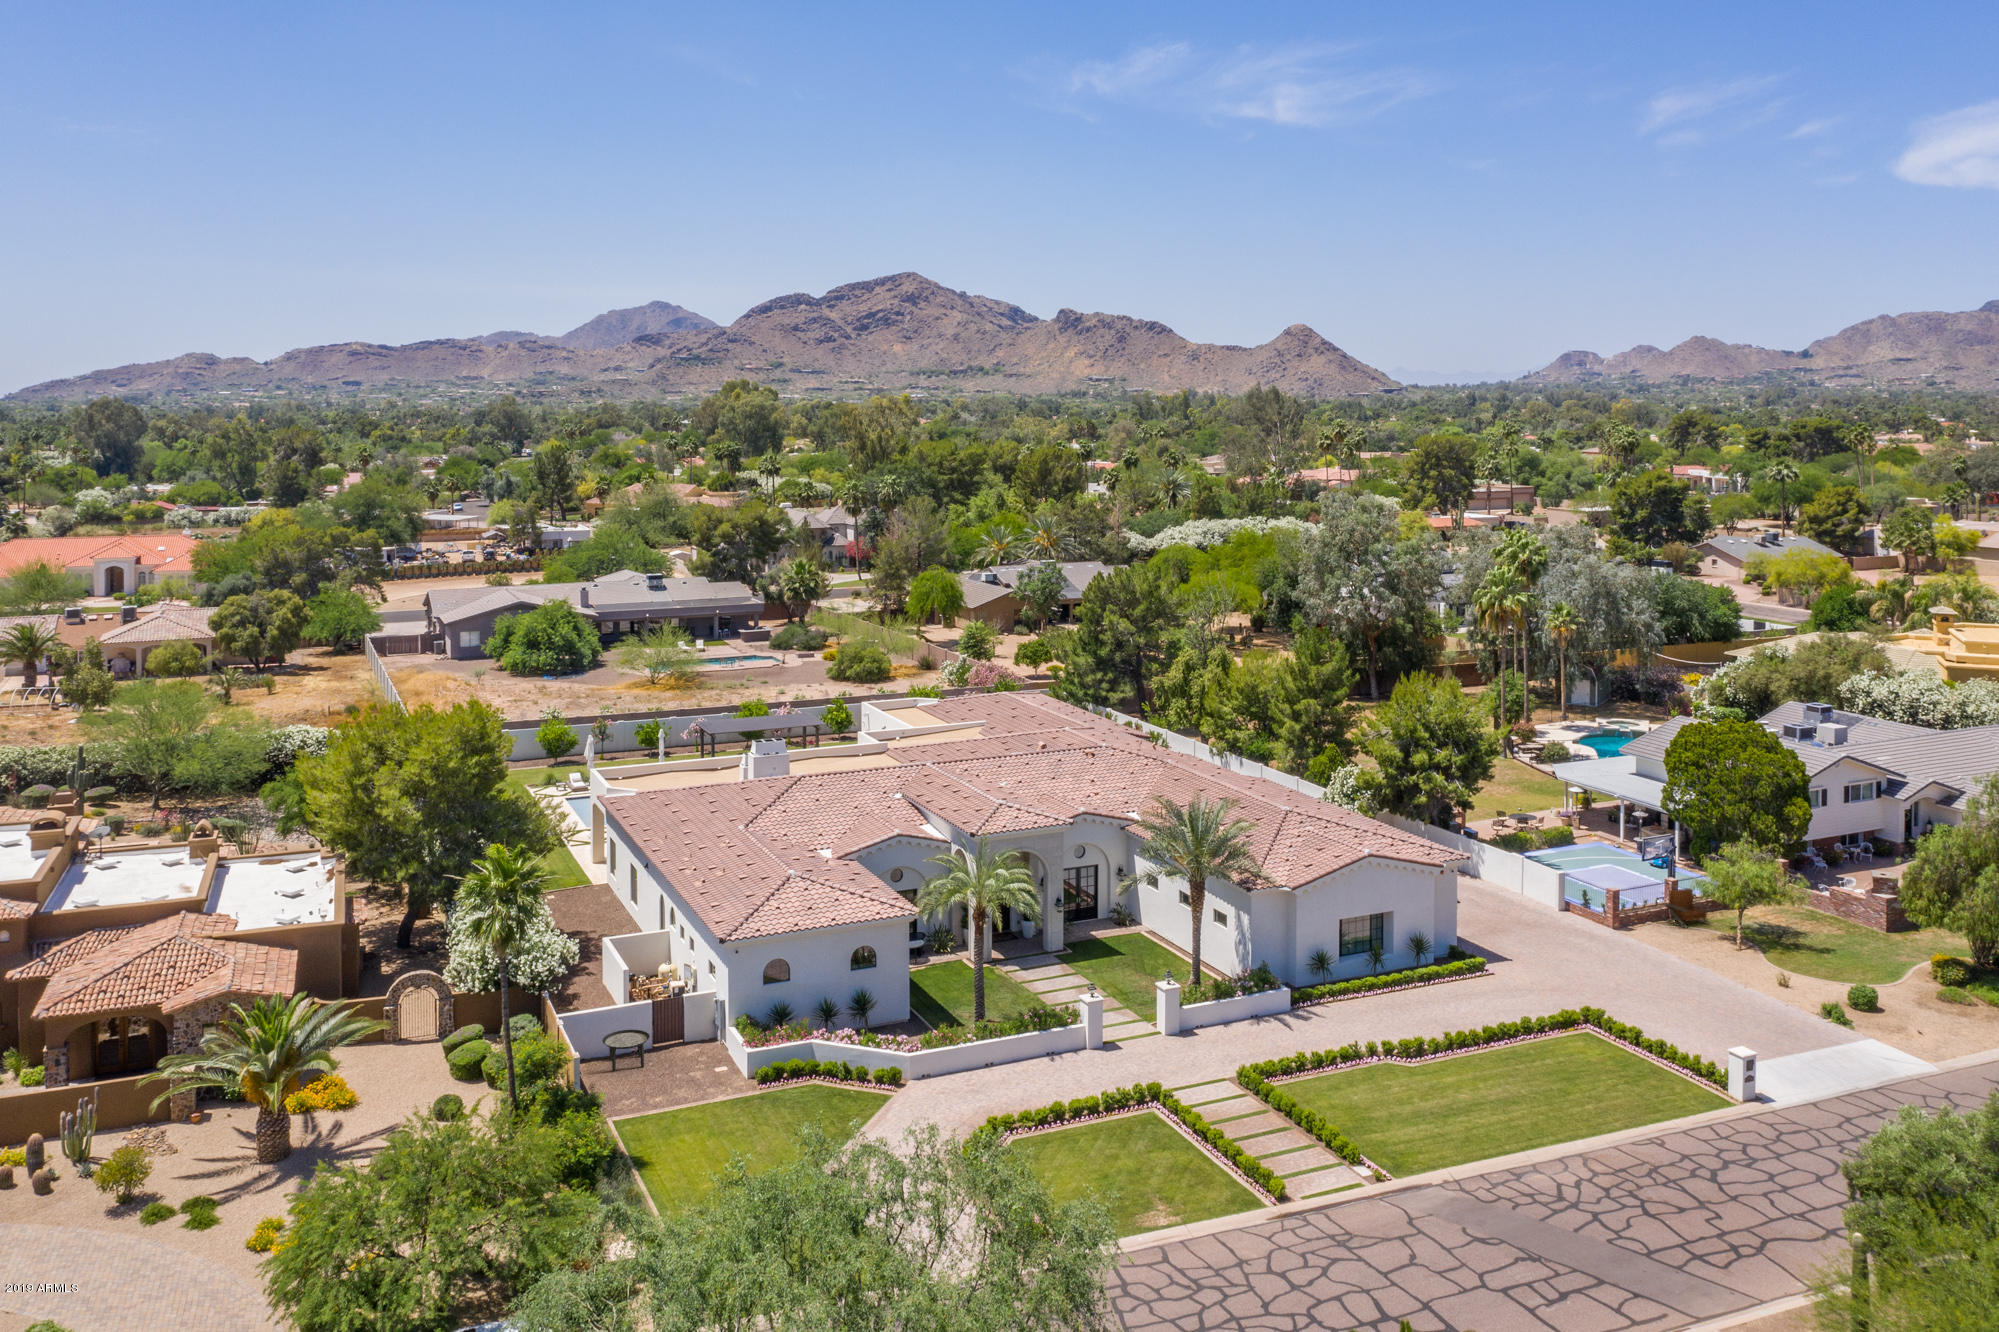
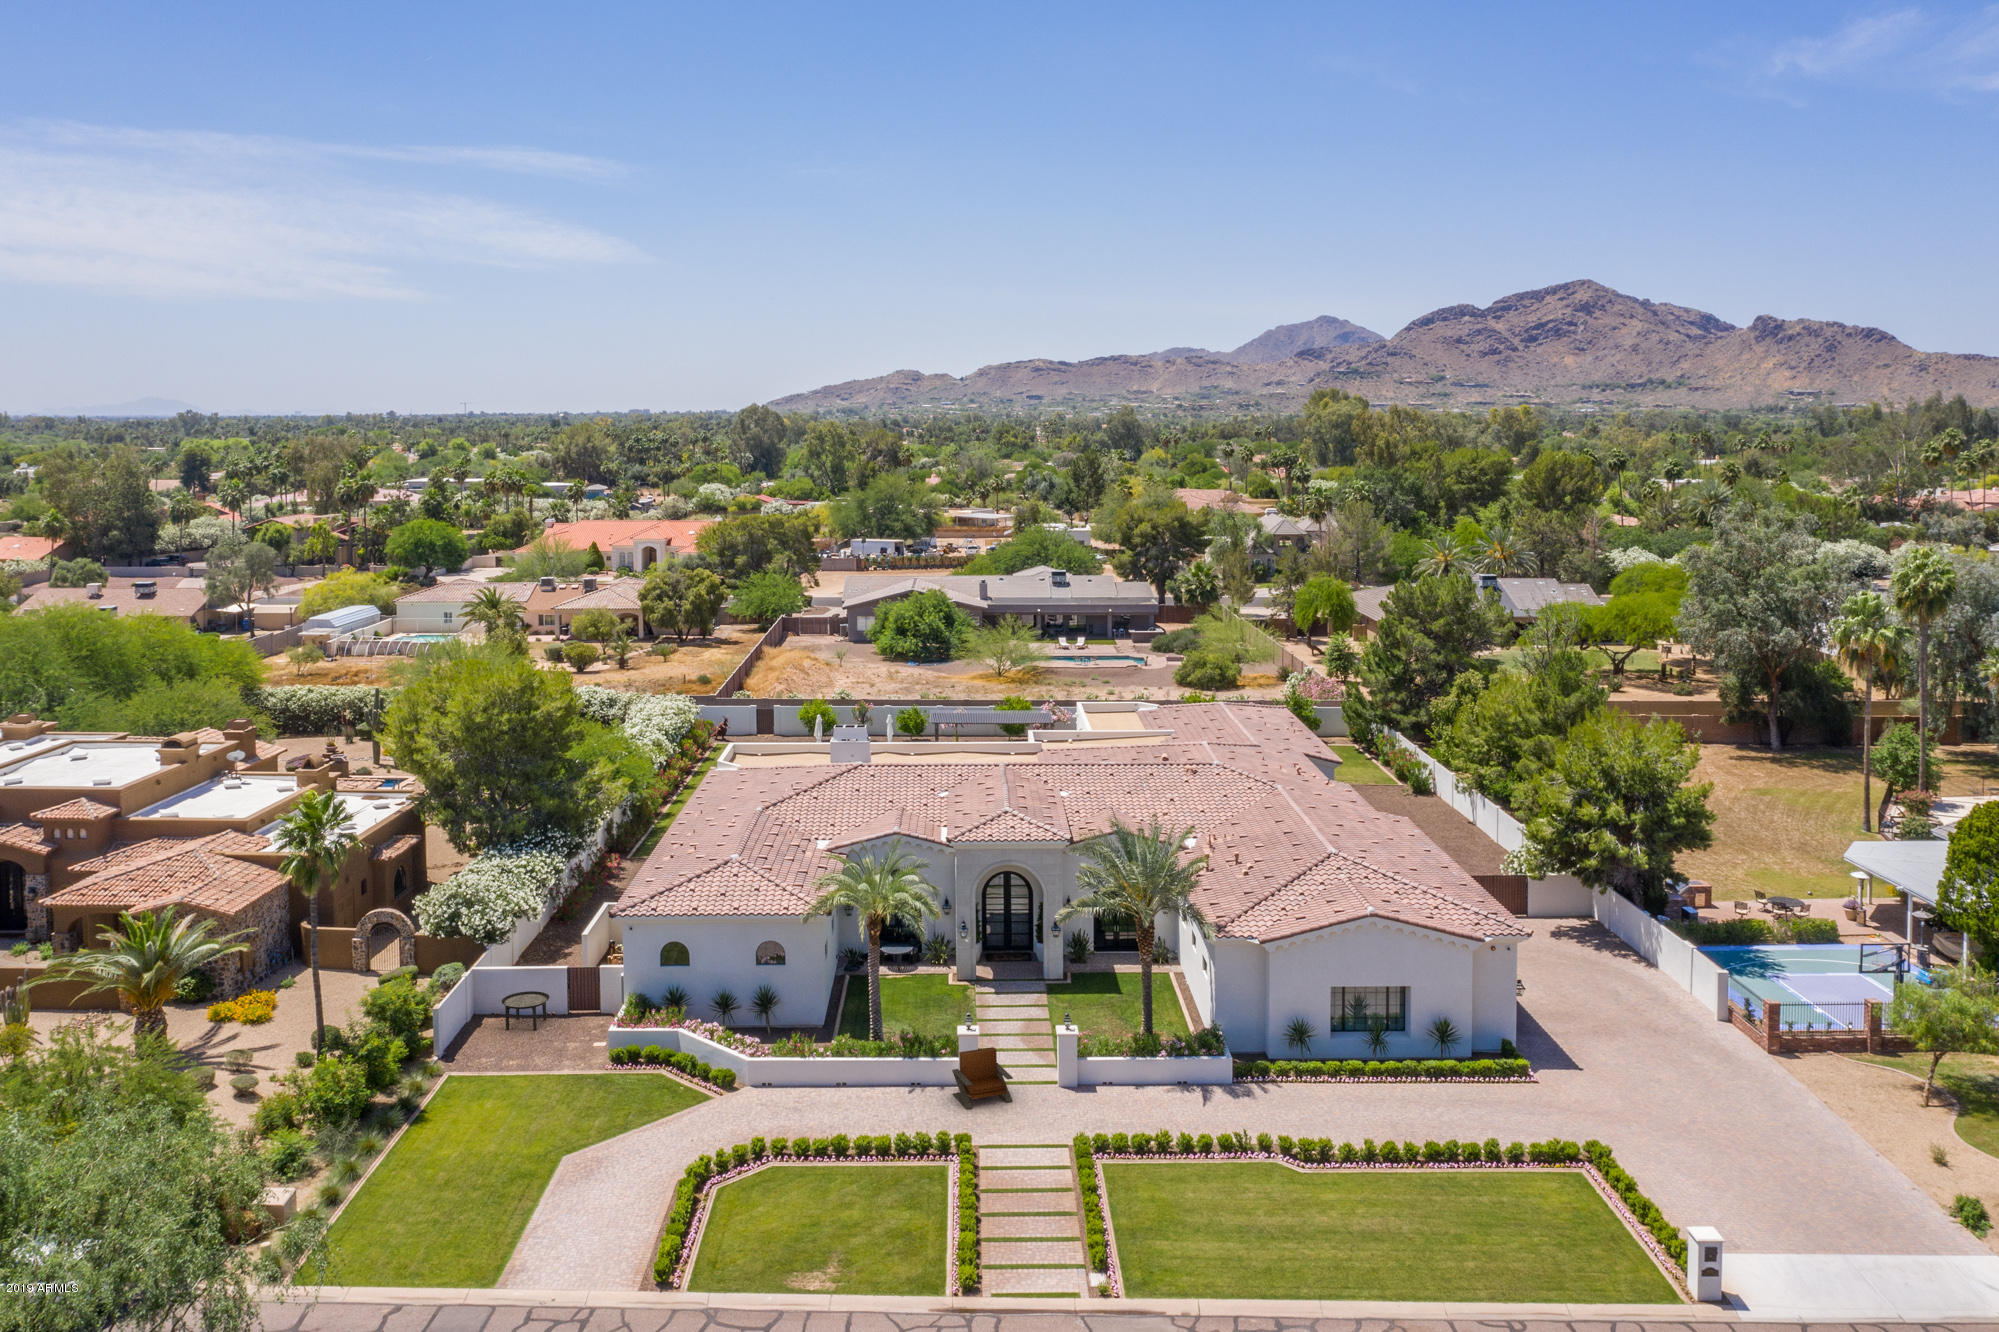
lounge chair: present [1664,888,1709,928] -> present [952,1047,1013,1110]

